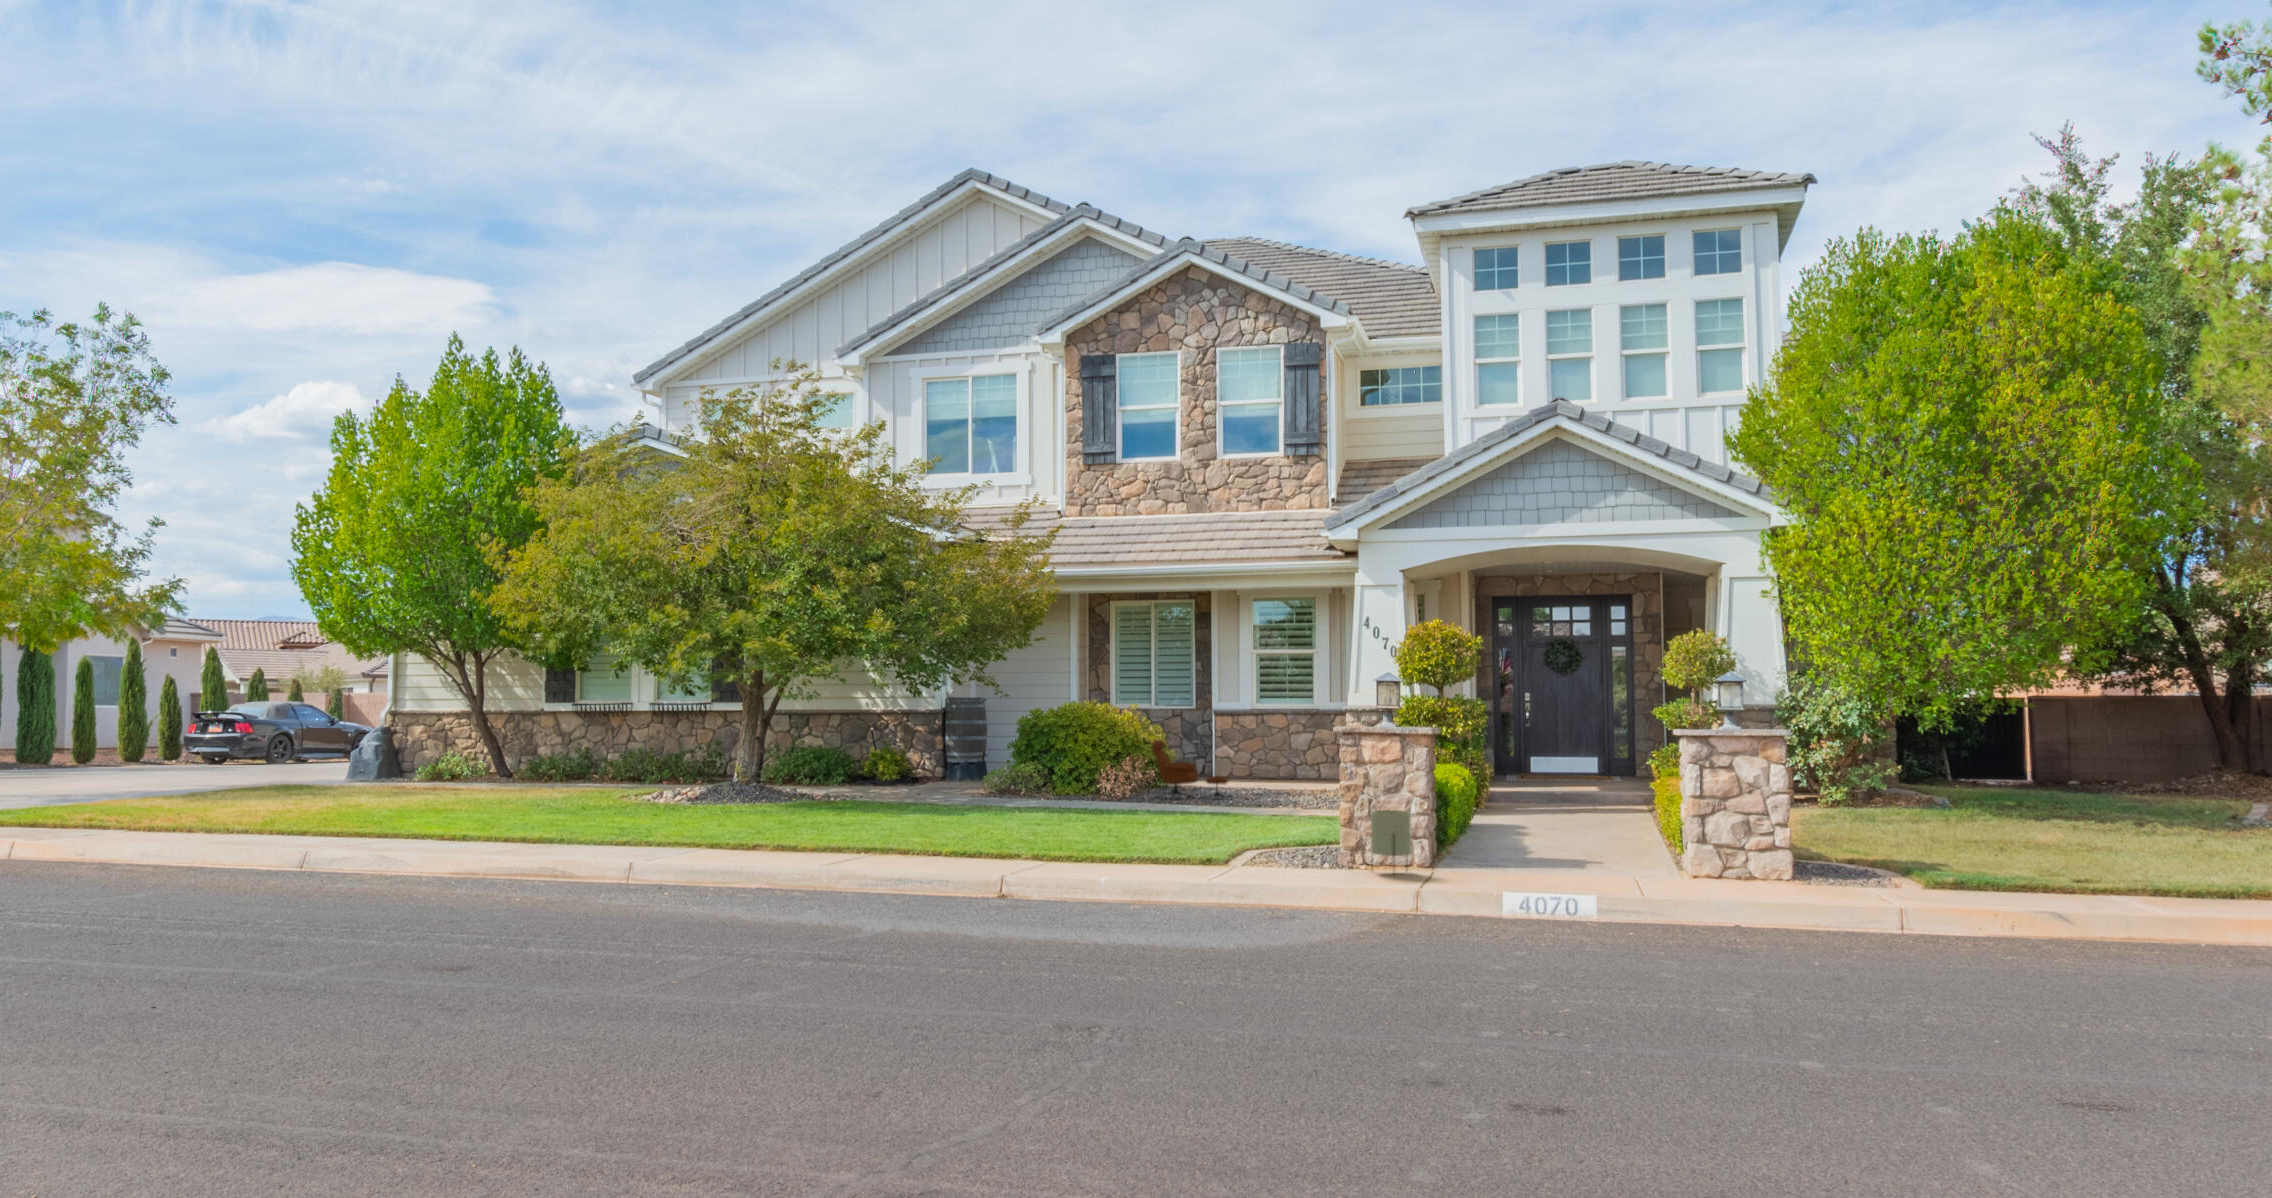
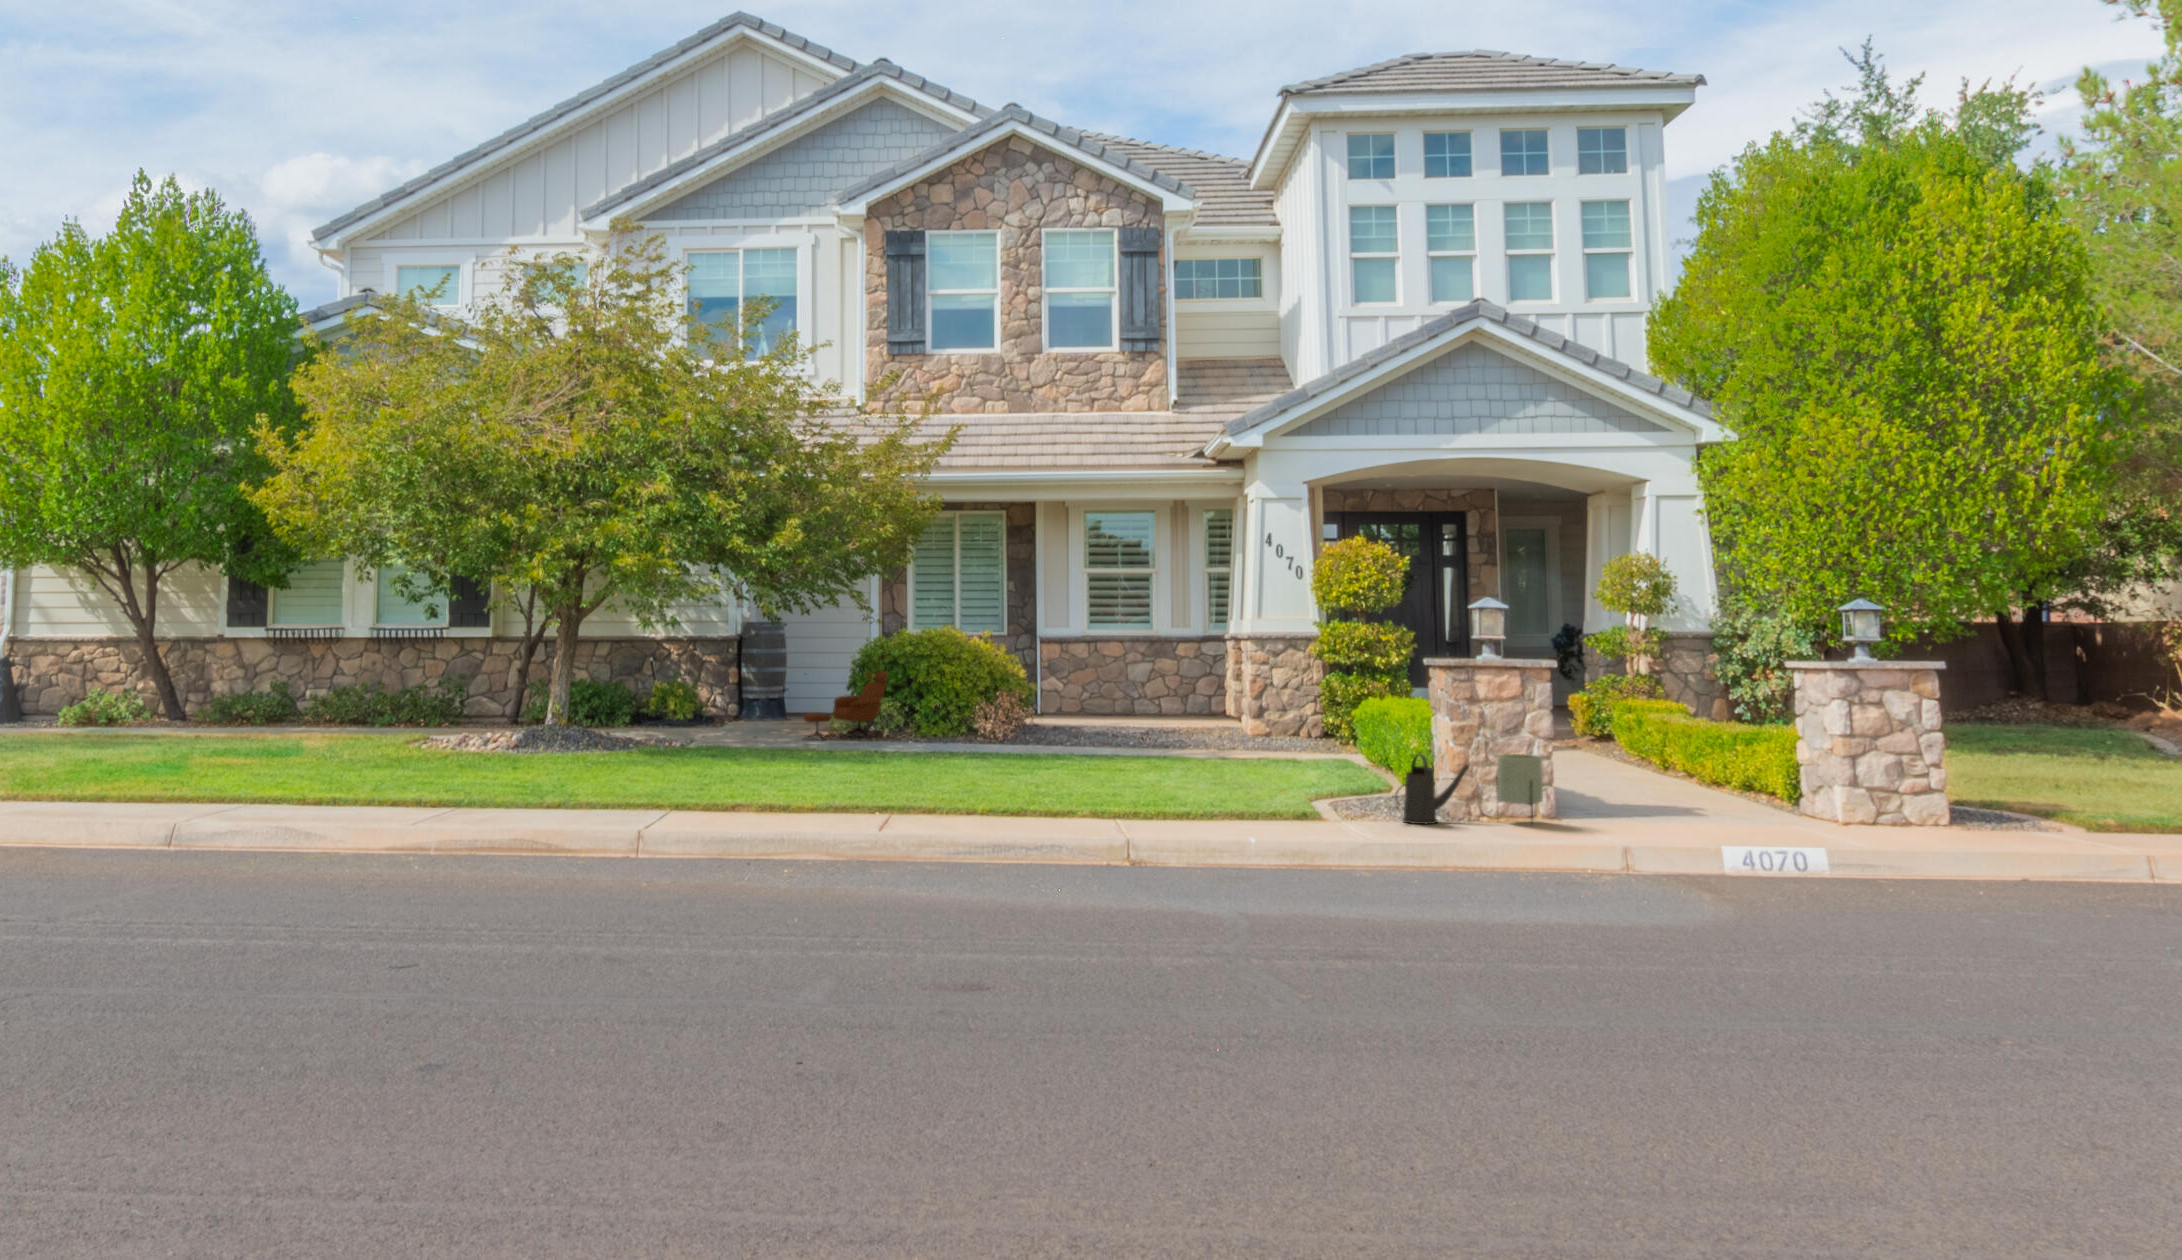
lounge chair: present [1152,739,1228,799] -> present [804,671,887,740]
watering can: none [1274,809,1349,873] -> present [1395,754,1469,824]

